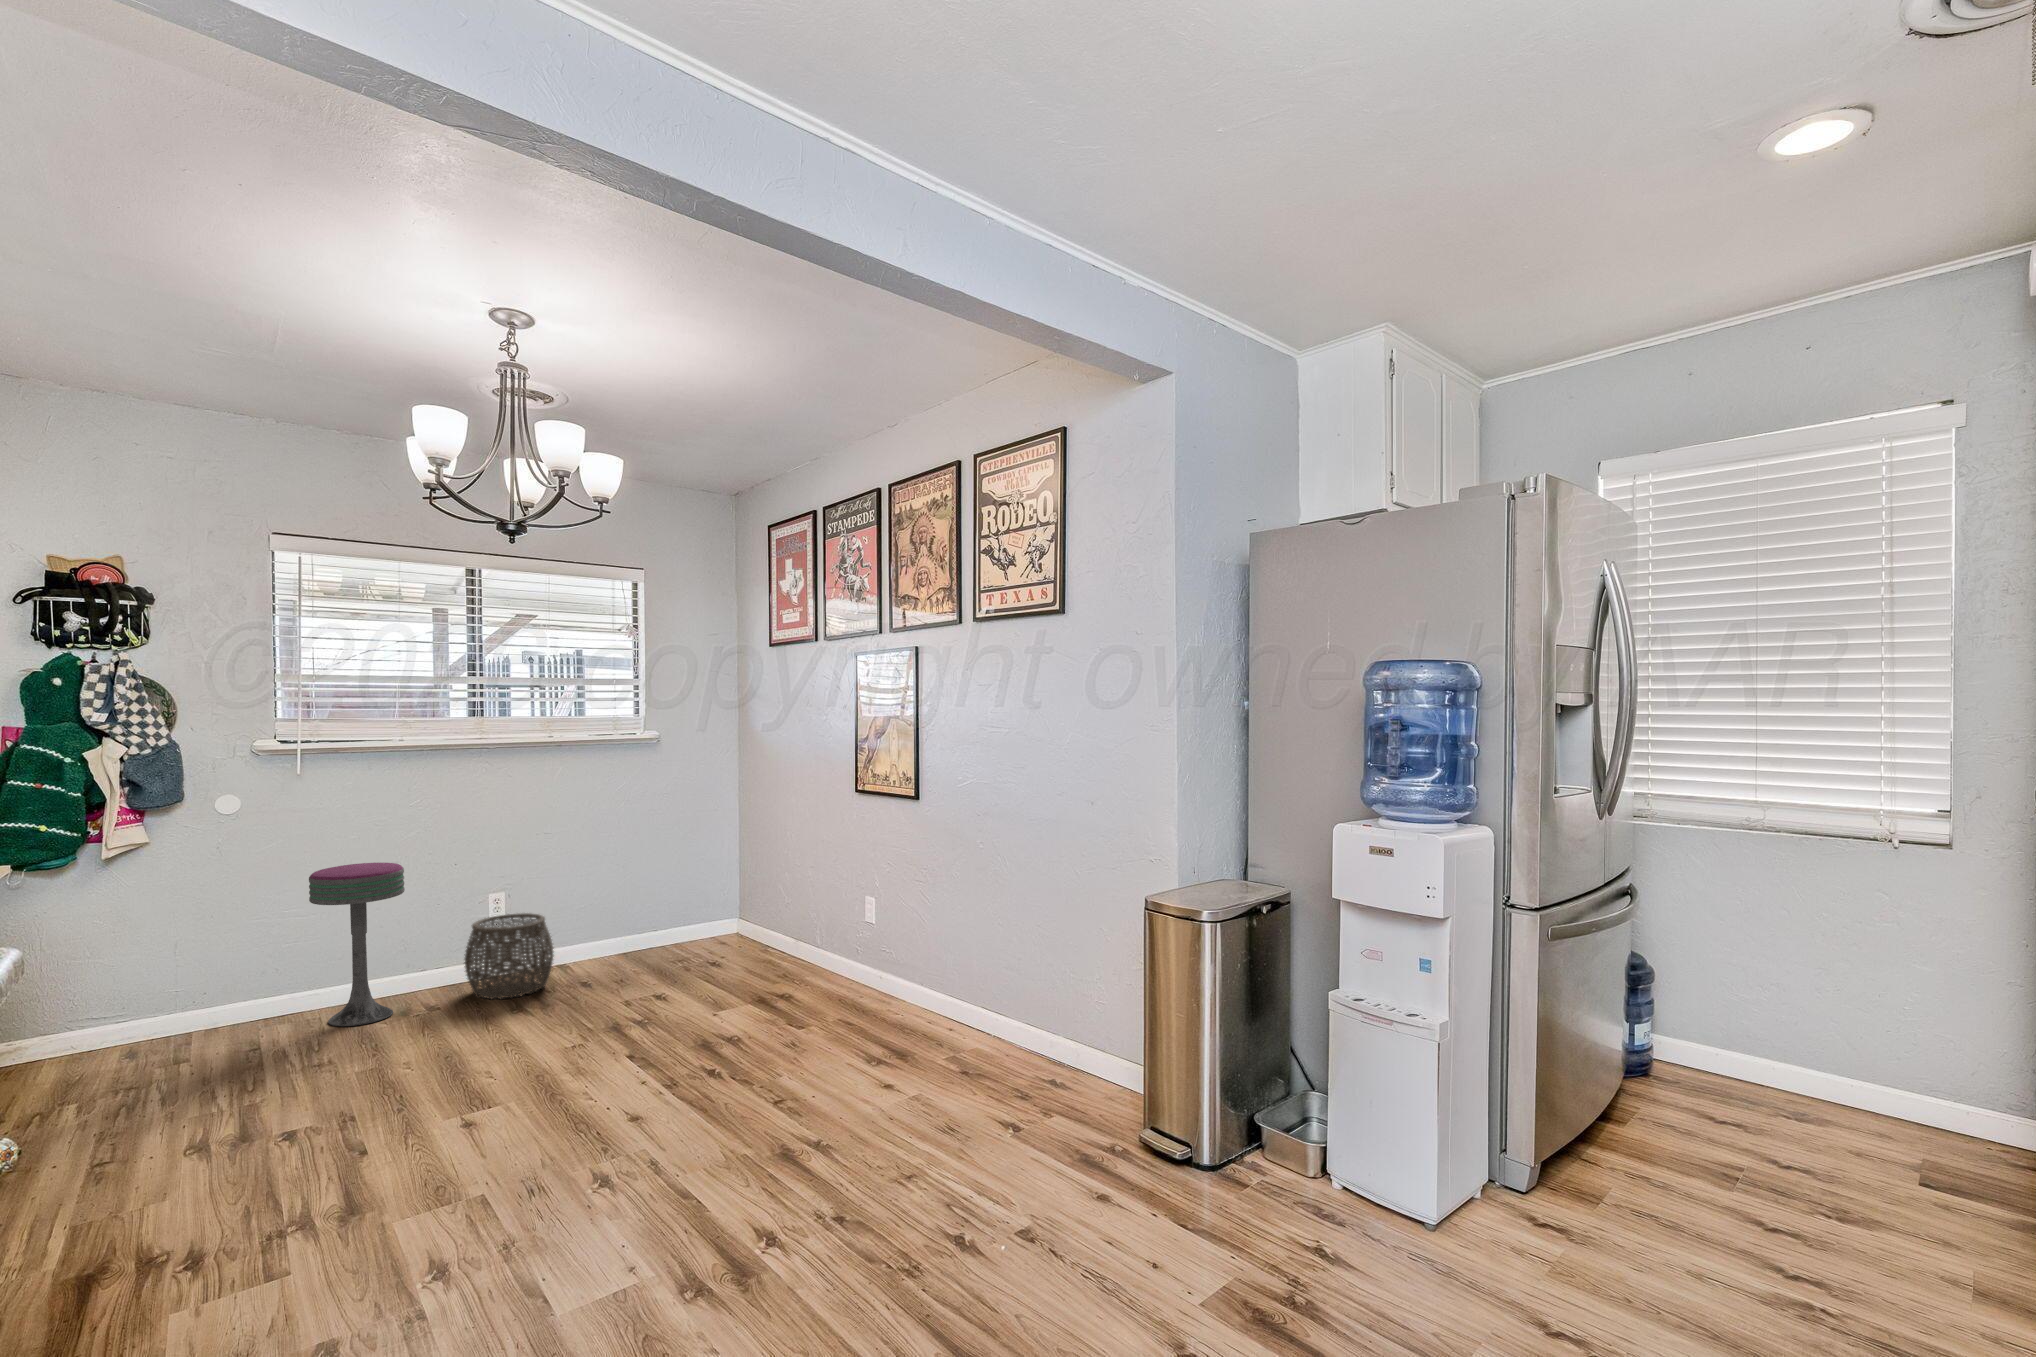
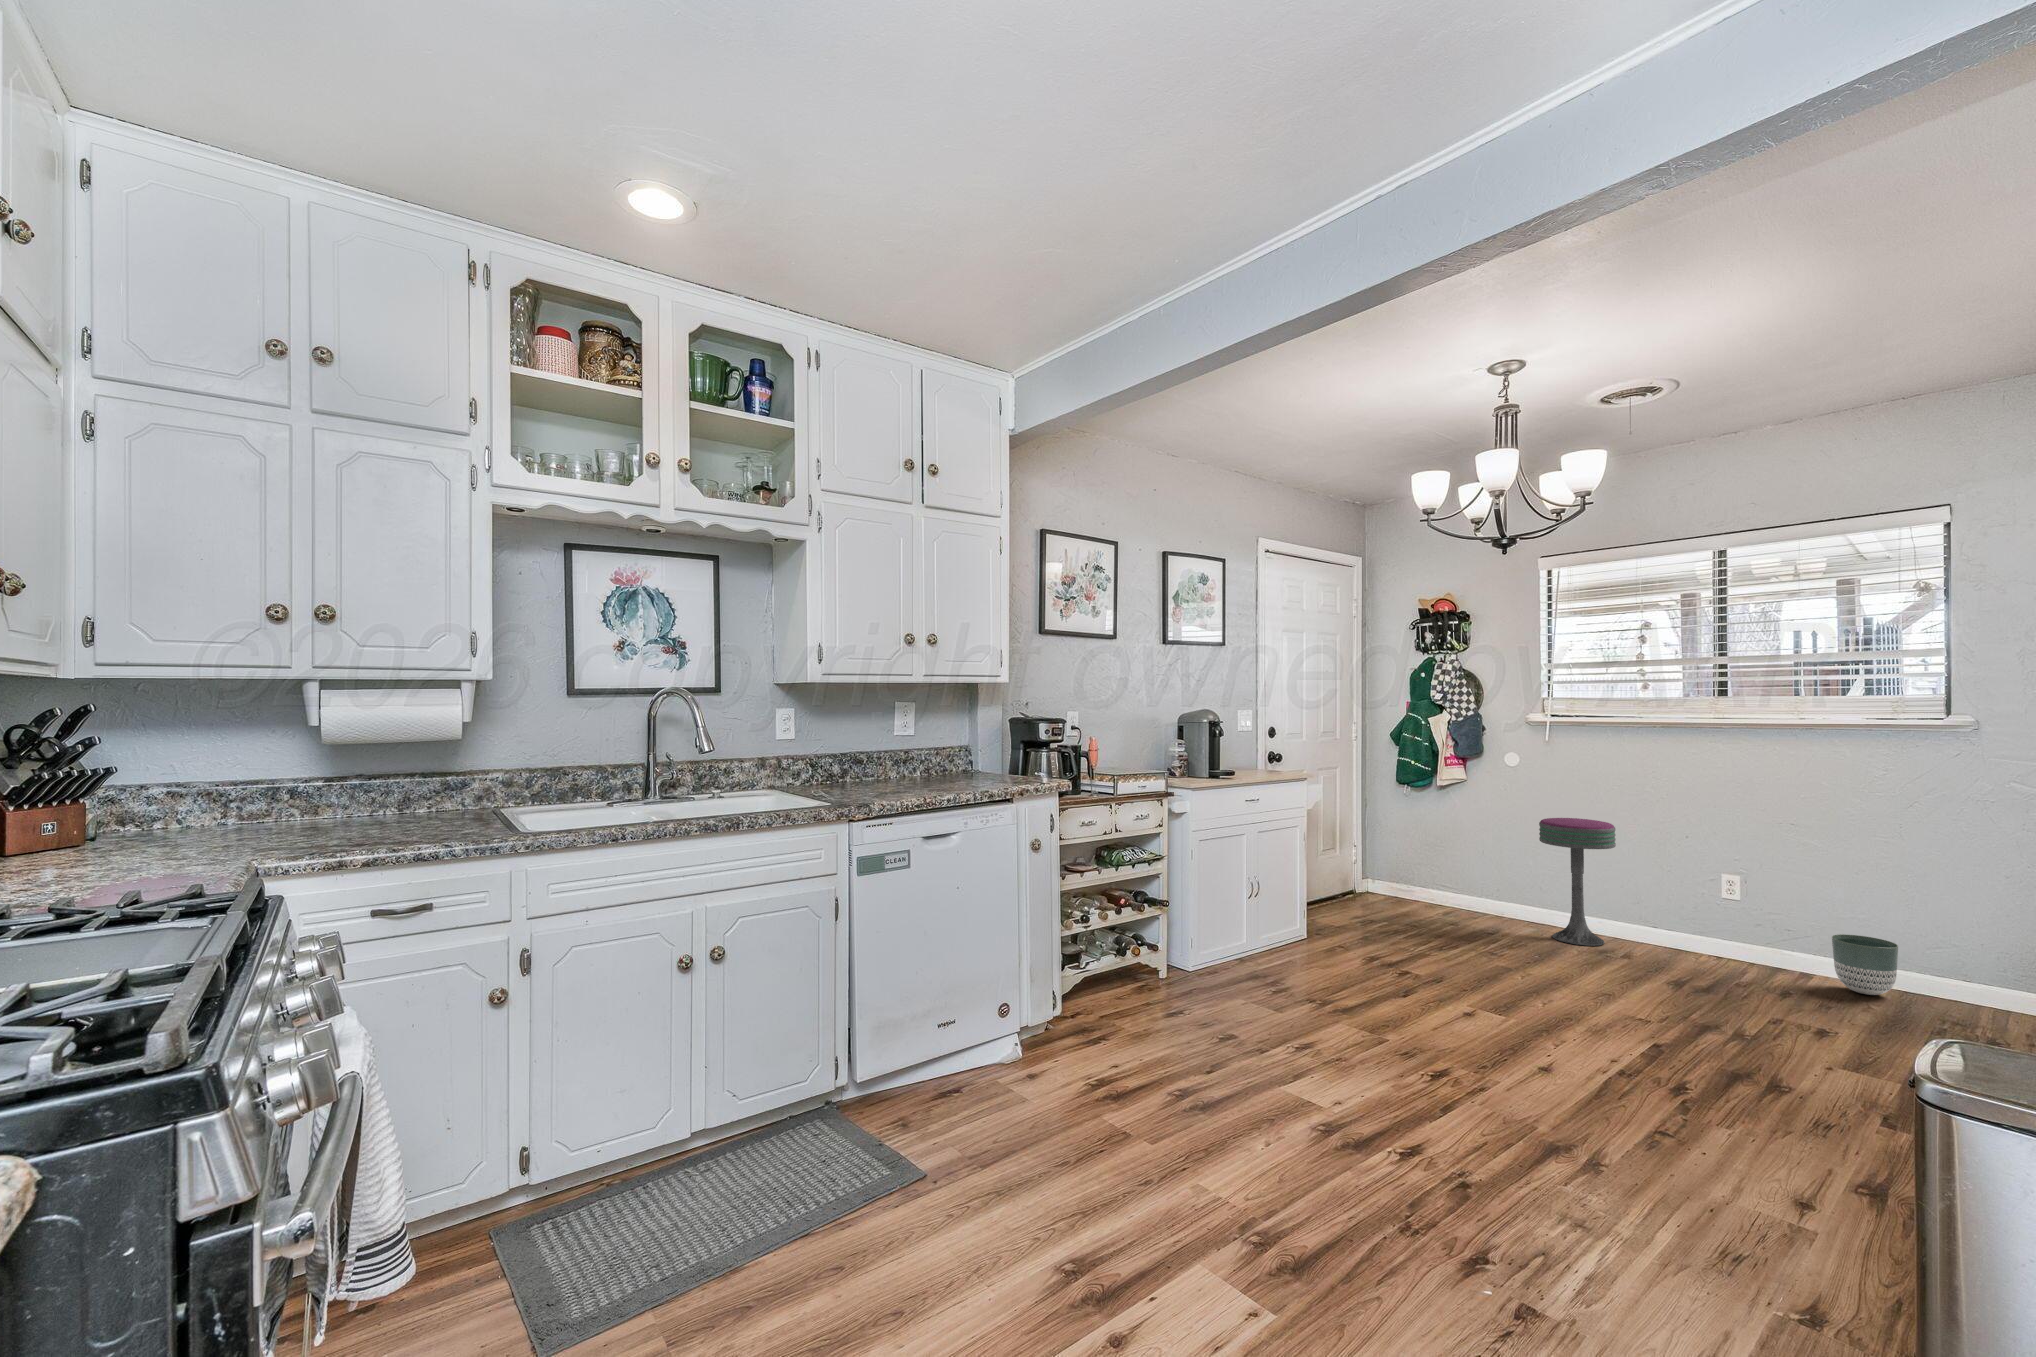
woven basket: present [464,913,554,999] -> none [1667,894,1766,976]
planter: none [594,916,640,969] -> present [1832,934,1898,995]

